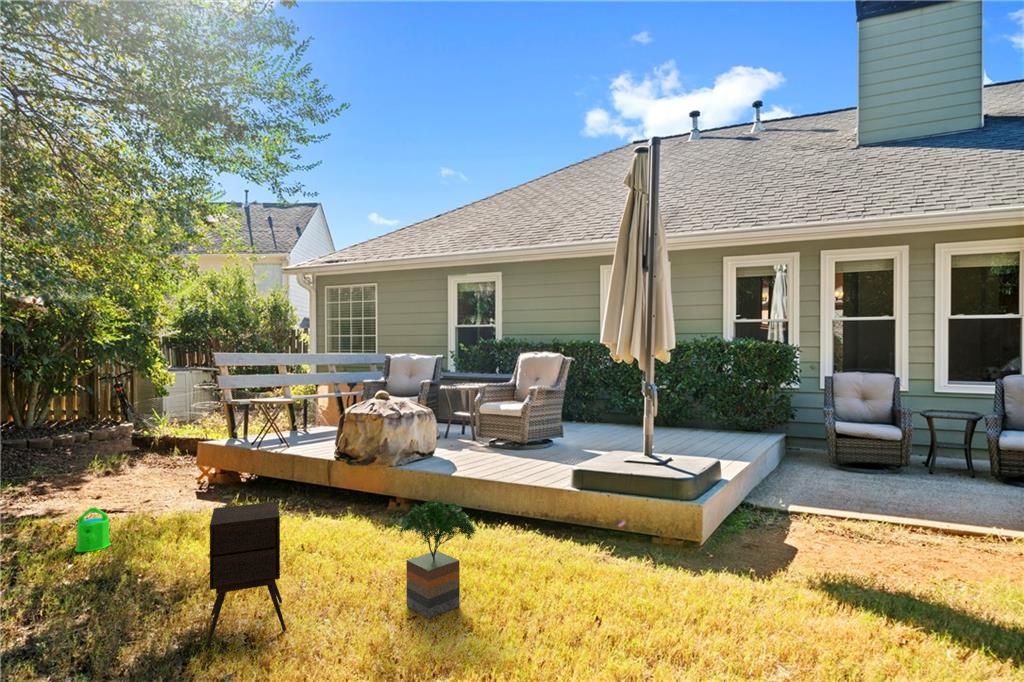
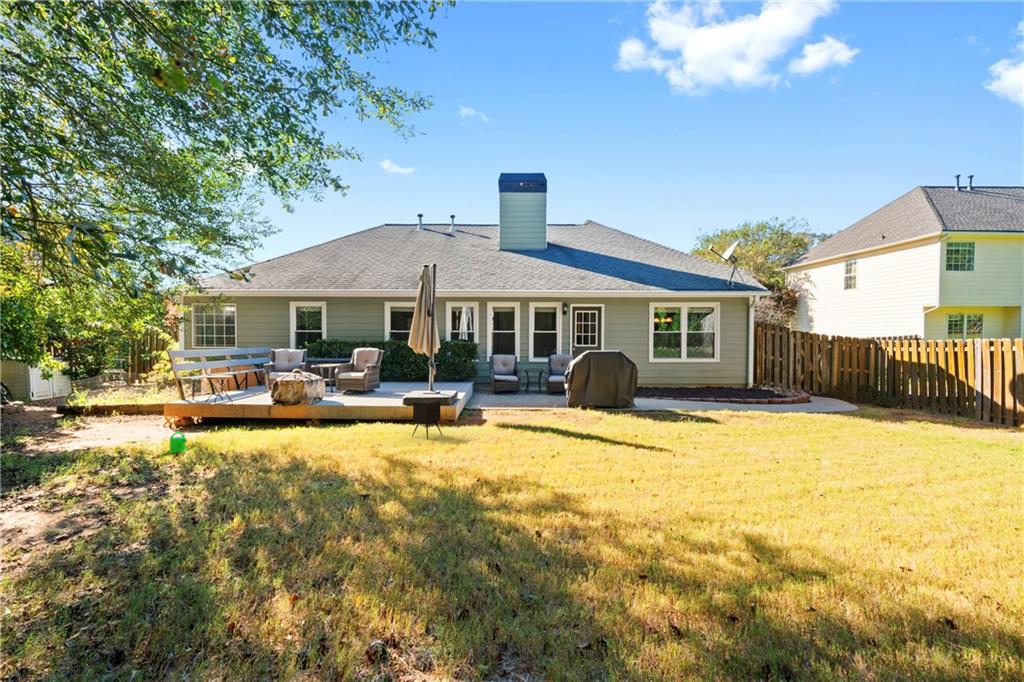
potted tree: present [399,500,476,619] -> none [364,404,394,442]
side table: present [206,501,286,646] -> present [412,400,442,439]

